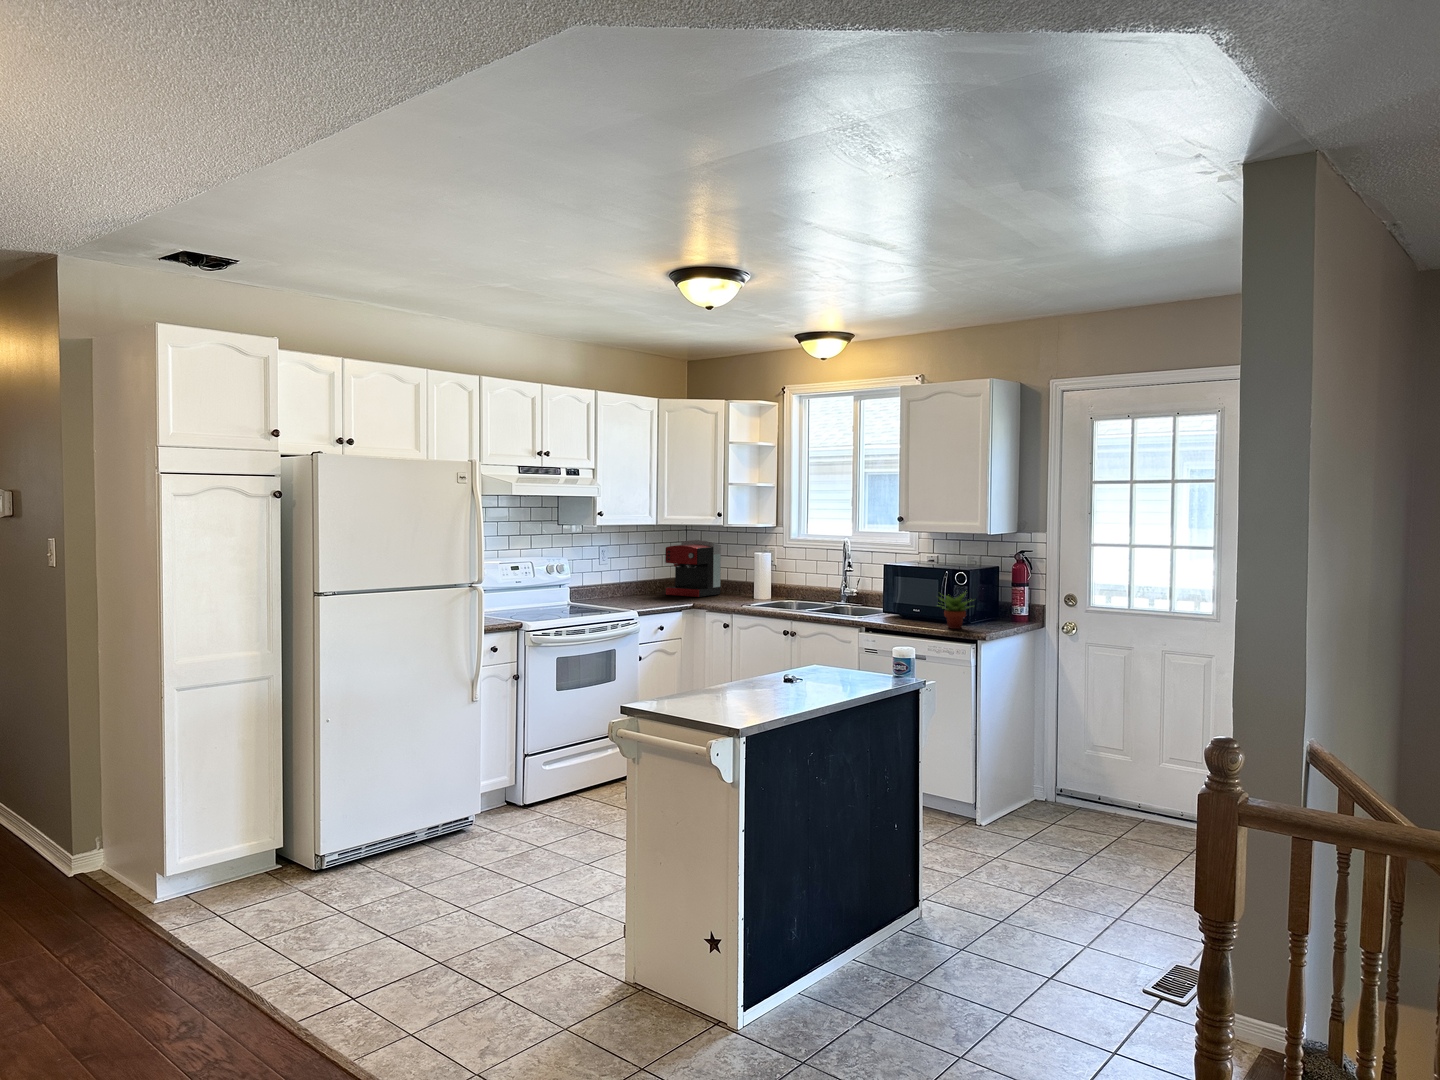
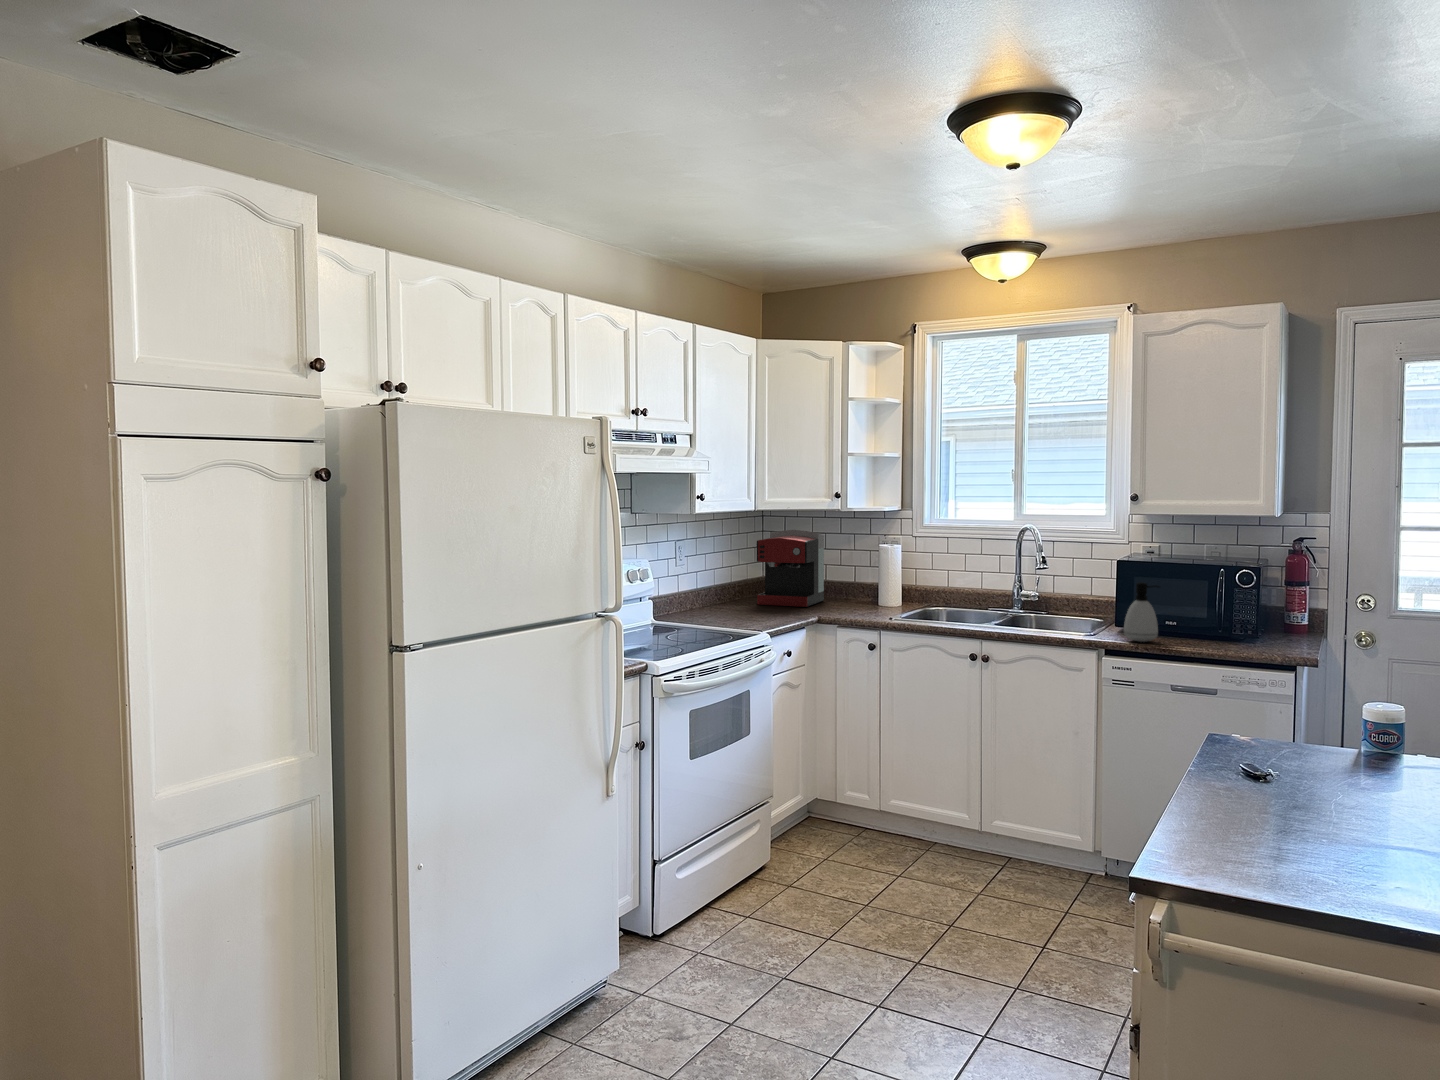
soap dispenser: none [880,580,903,623] -> present [1124,582,1160,642]
succulent plant: present [940,593,970,629] -> none [1211,592,1270,647]

